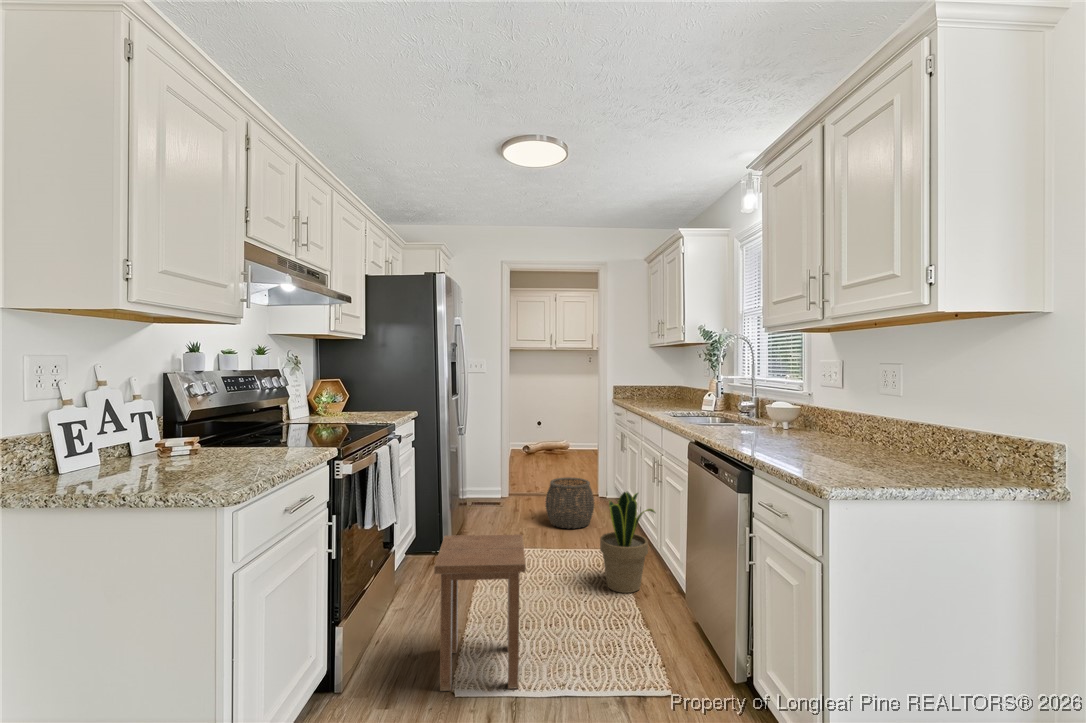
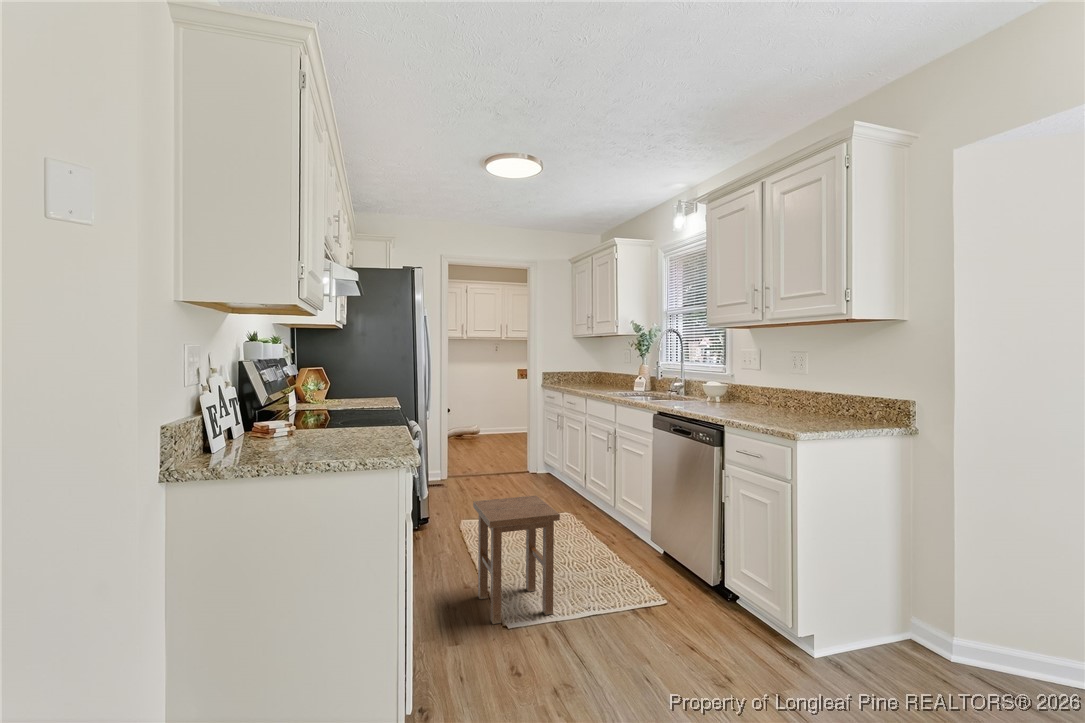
woven basket: present [545,477,594,529] -> none [497,456,541,500]
potted plant: present [600,492,655,593] -> none [571,459,617,542]

